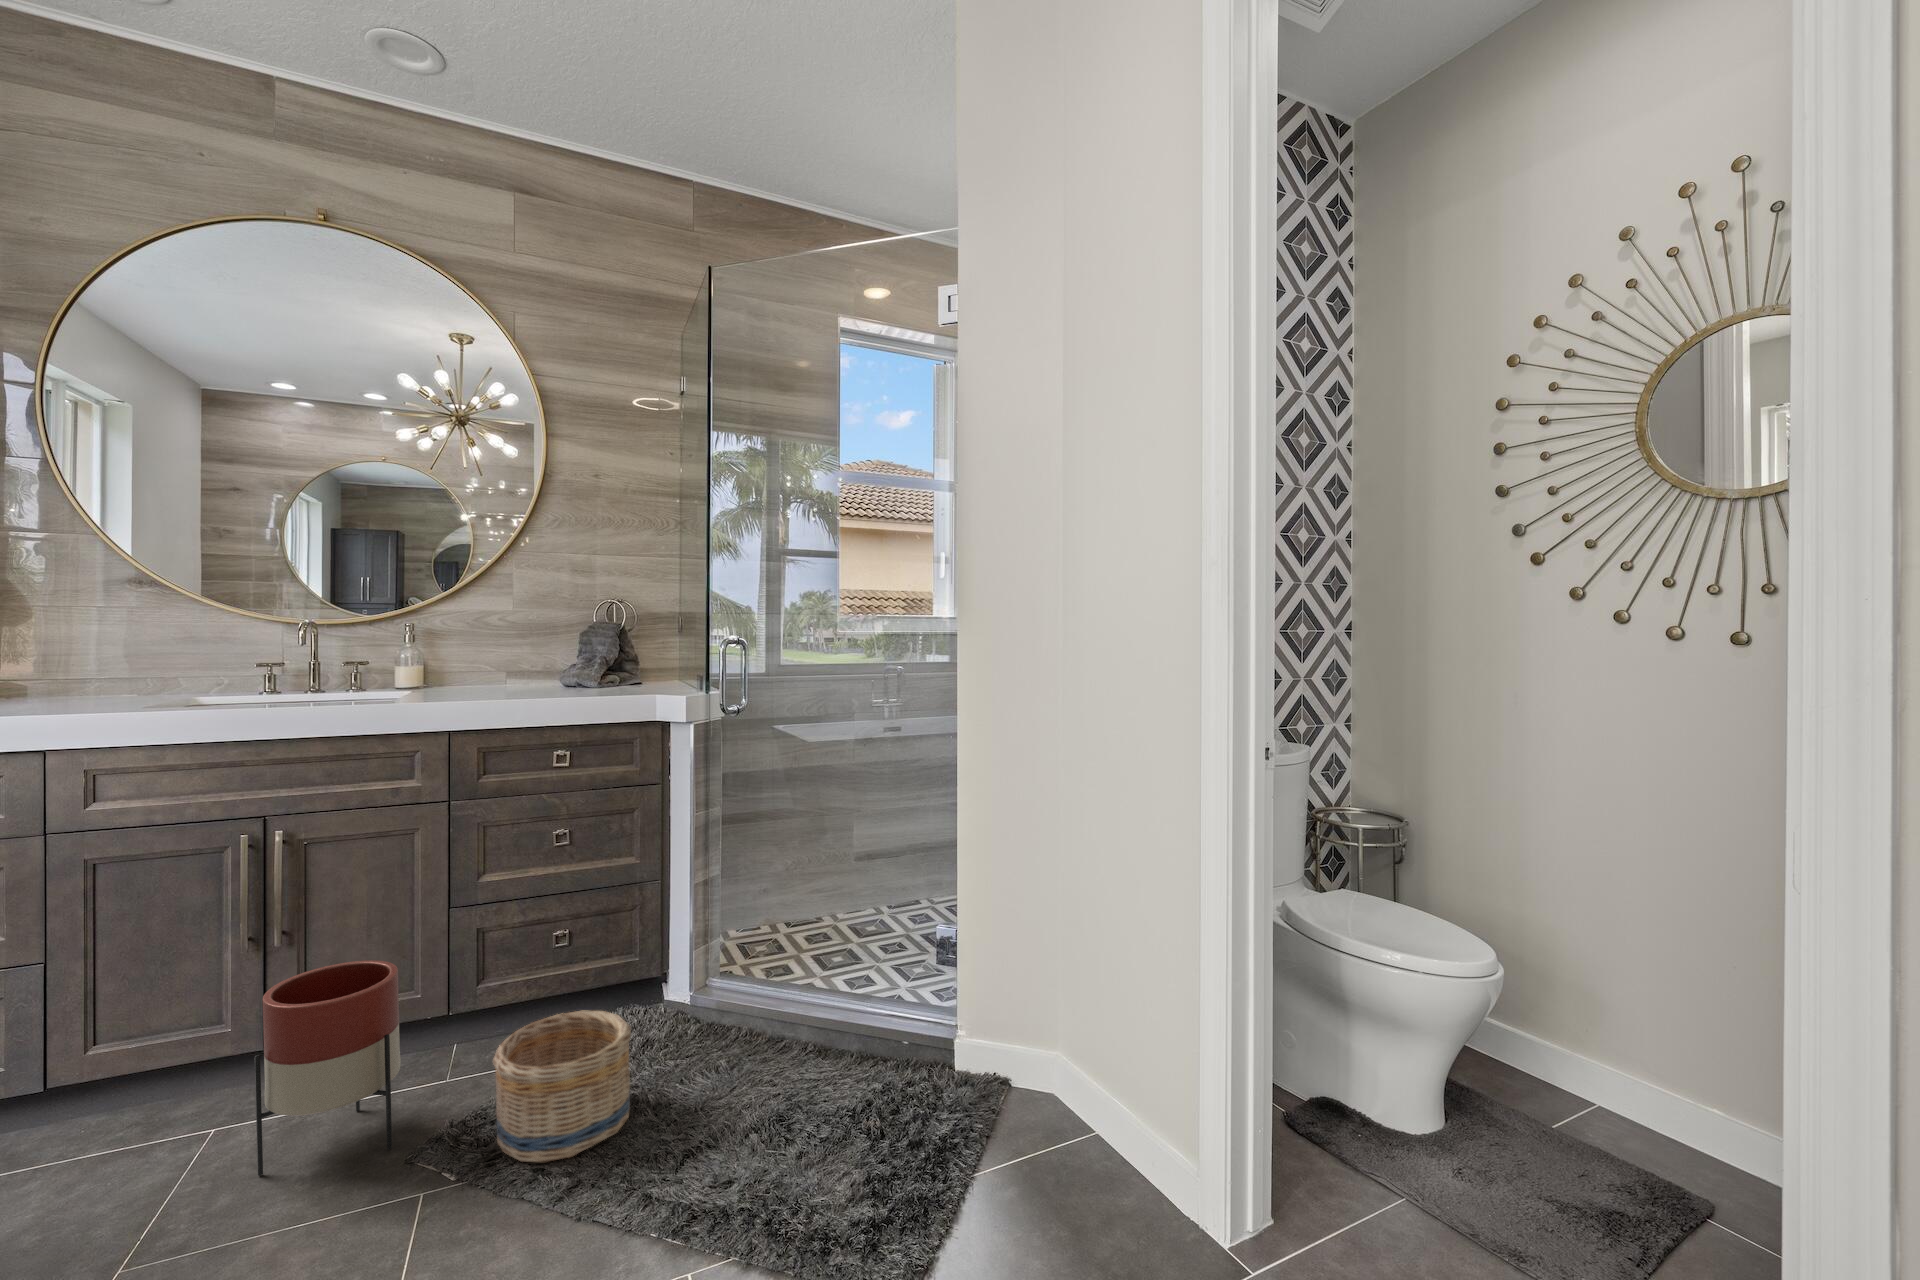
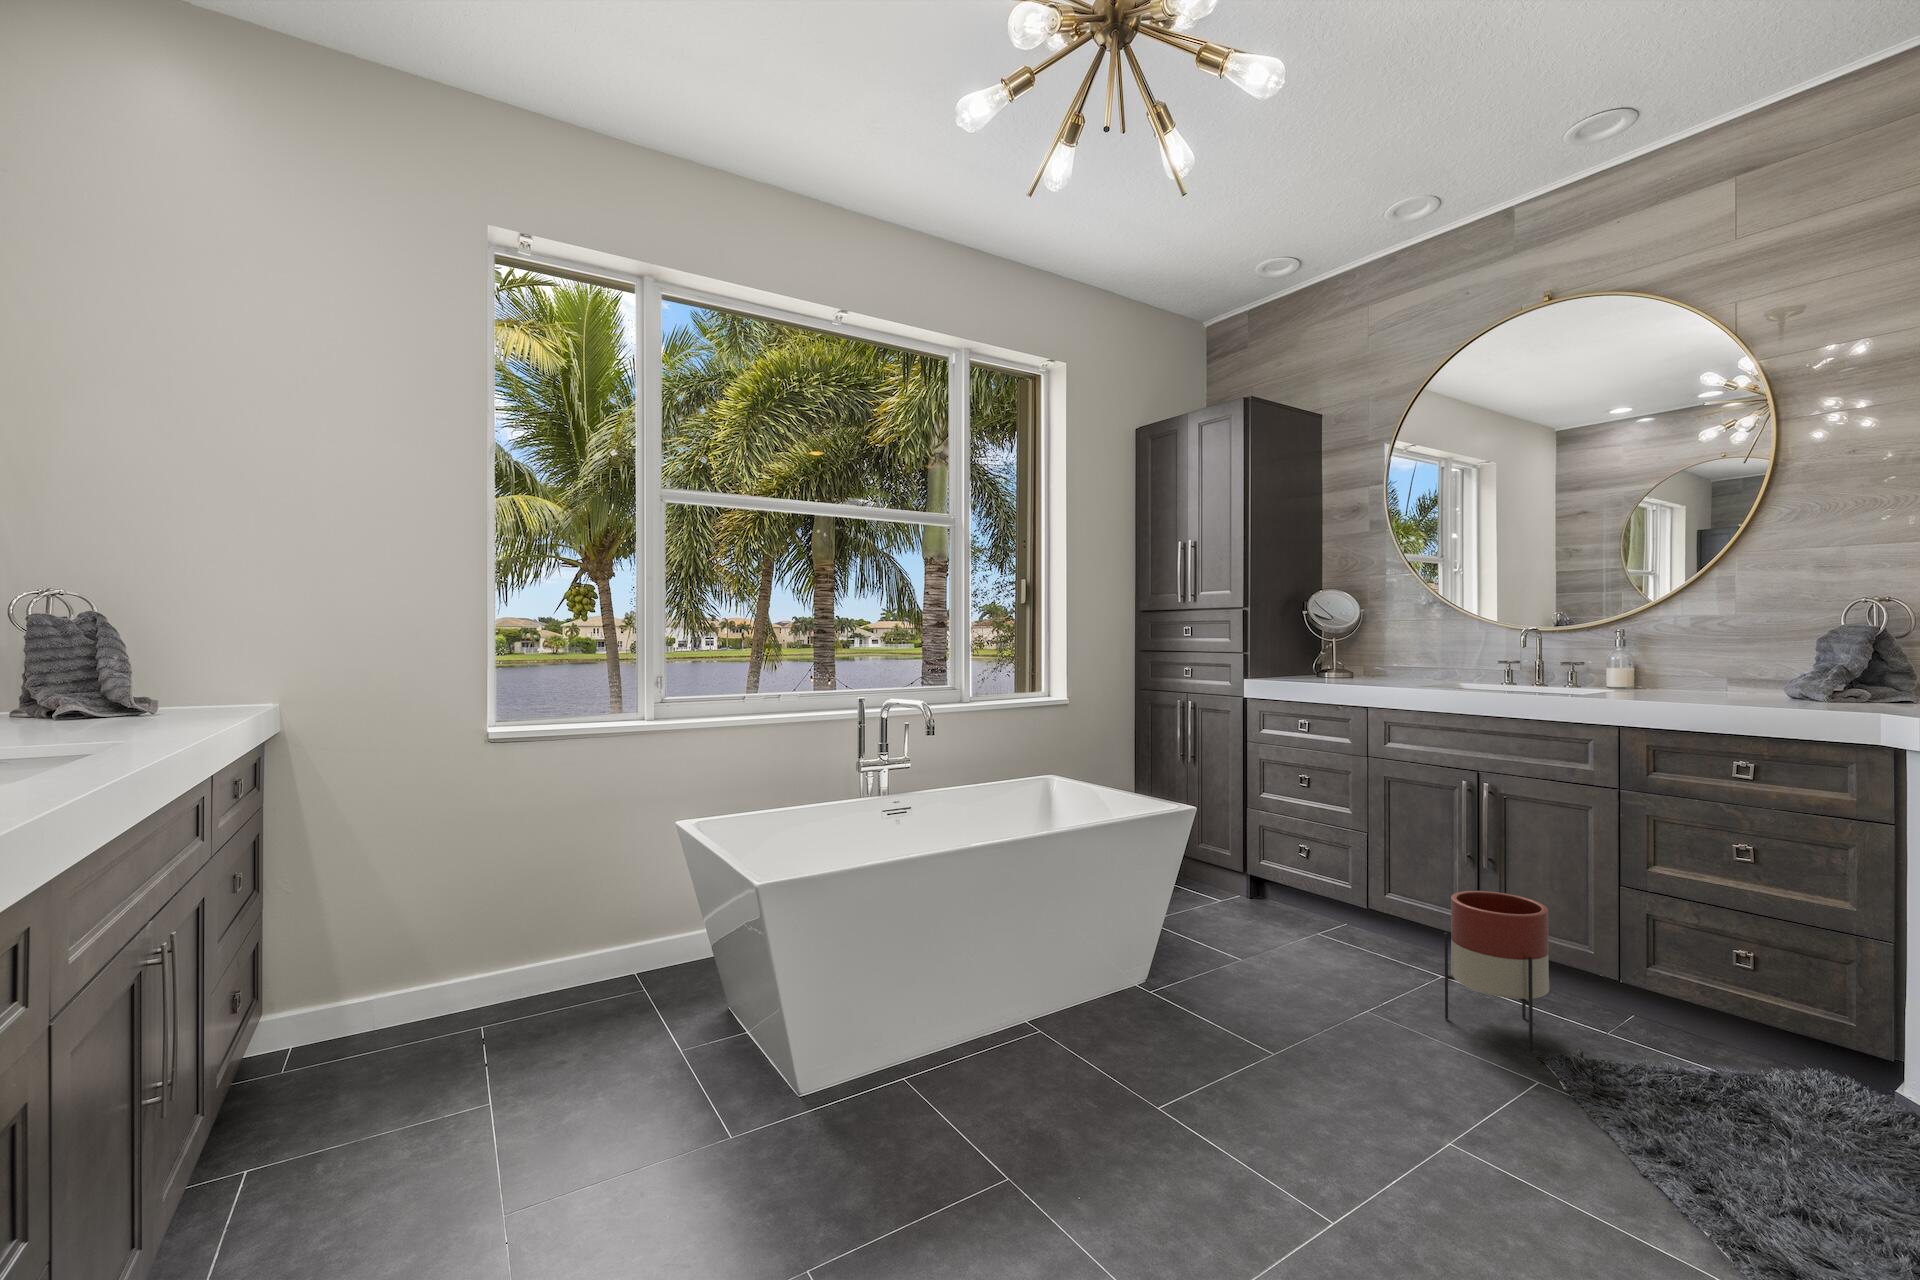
basket: present [493,1010,631,1162] -> none [1609,1006,1767,1150]

